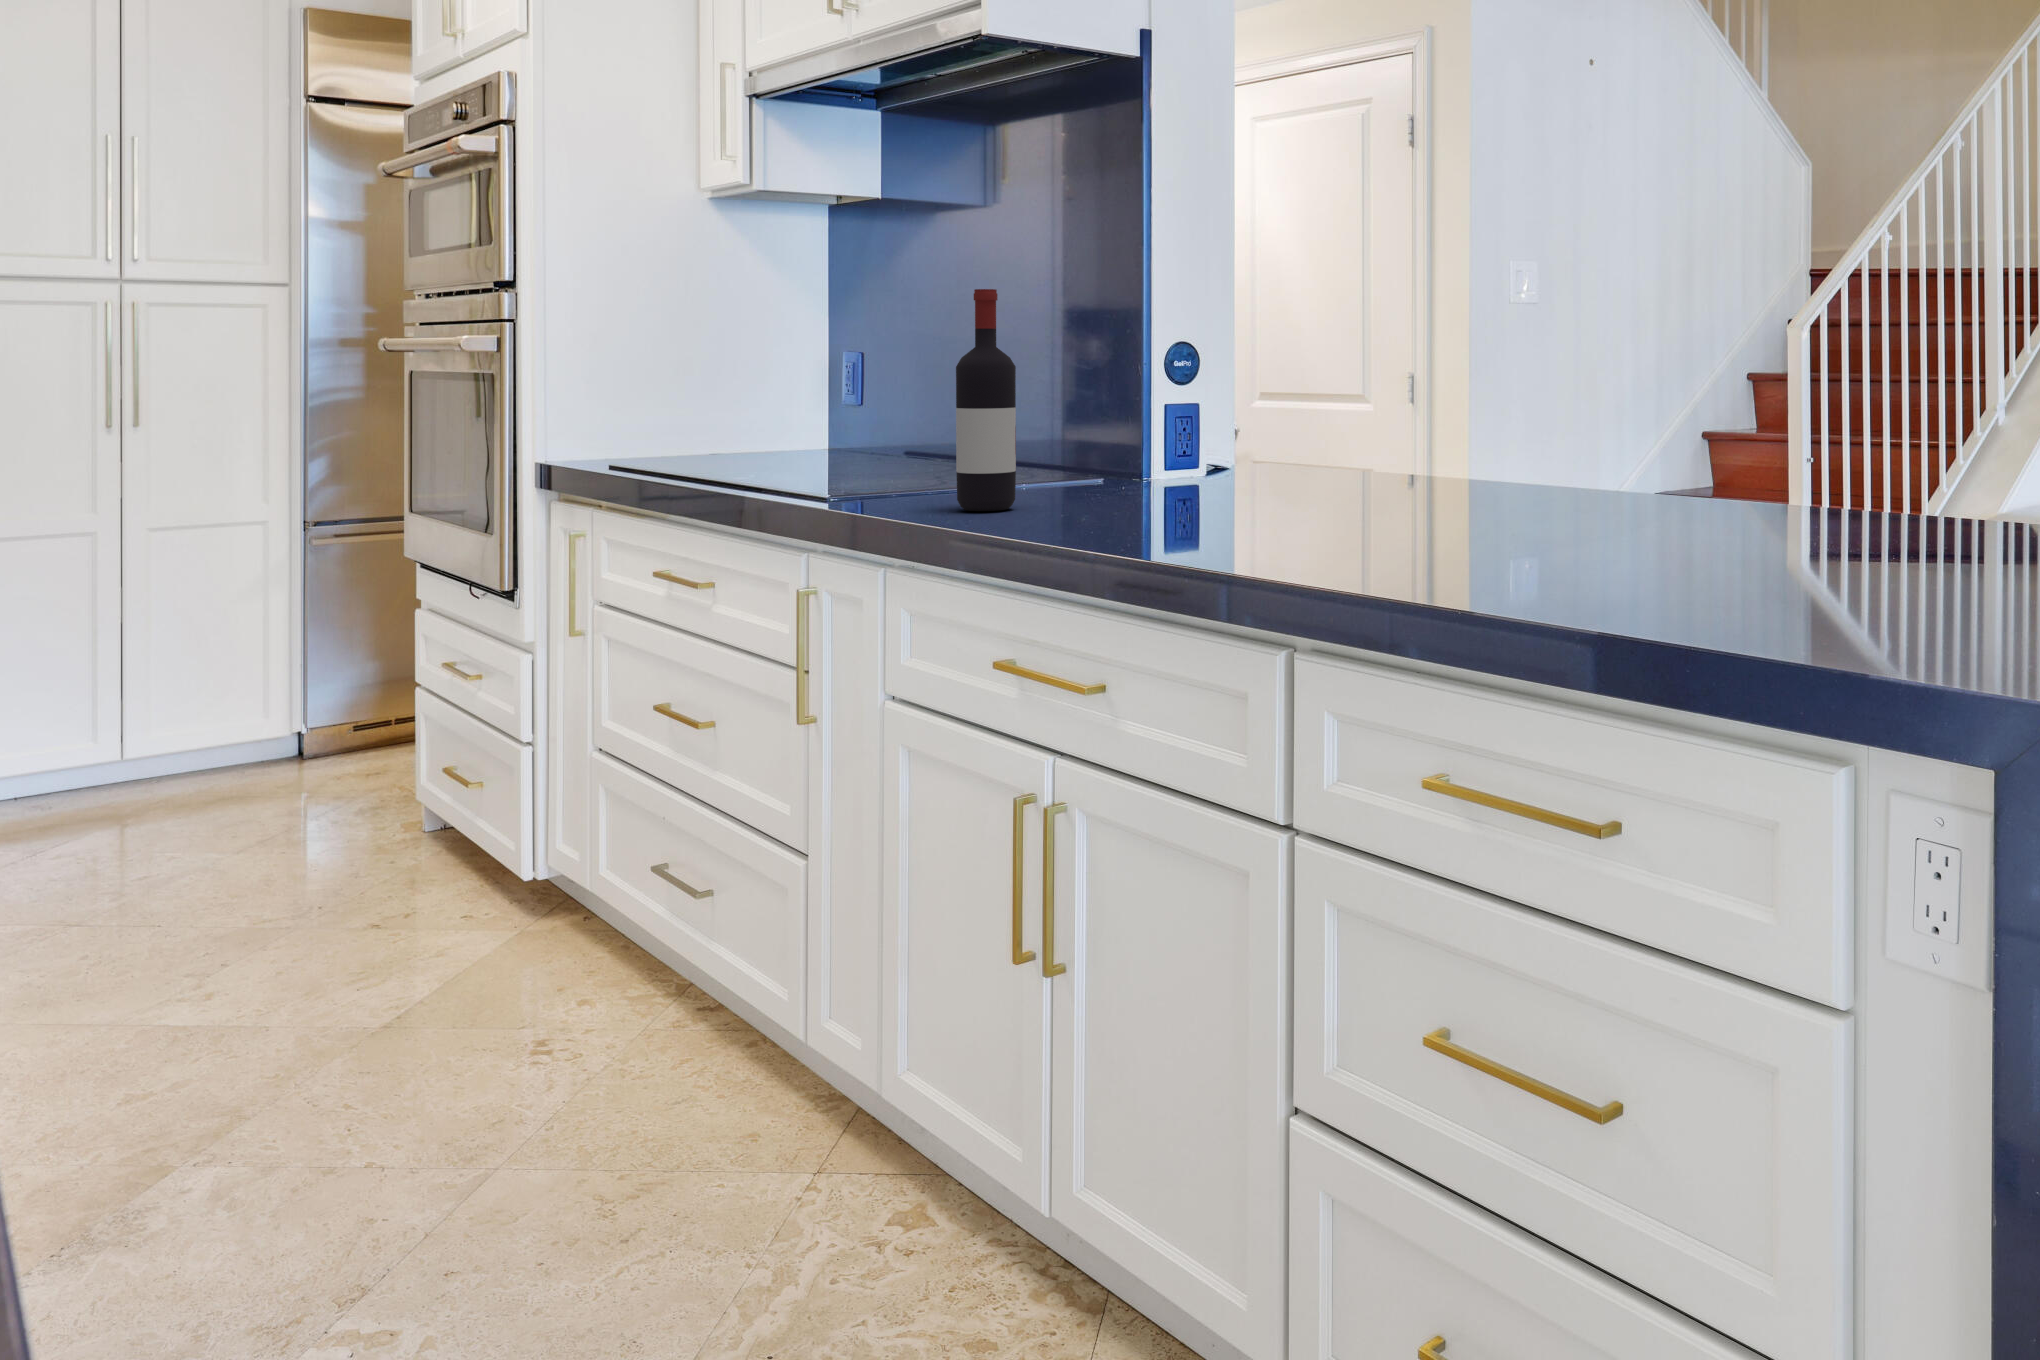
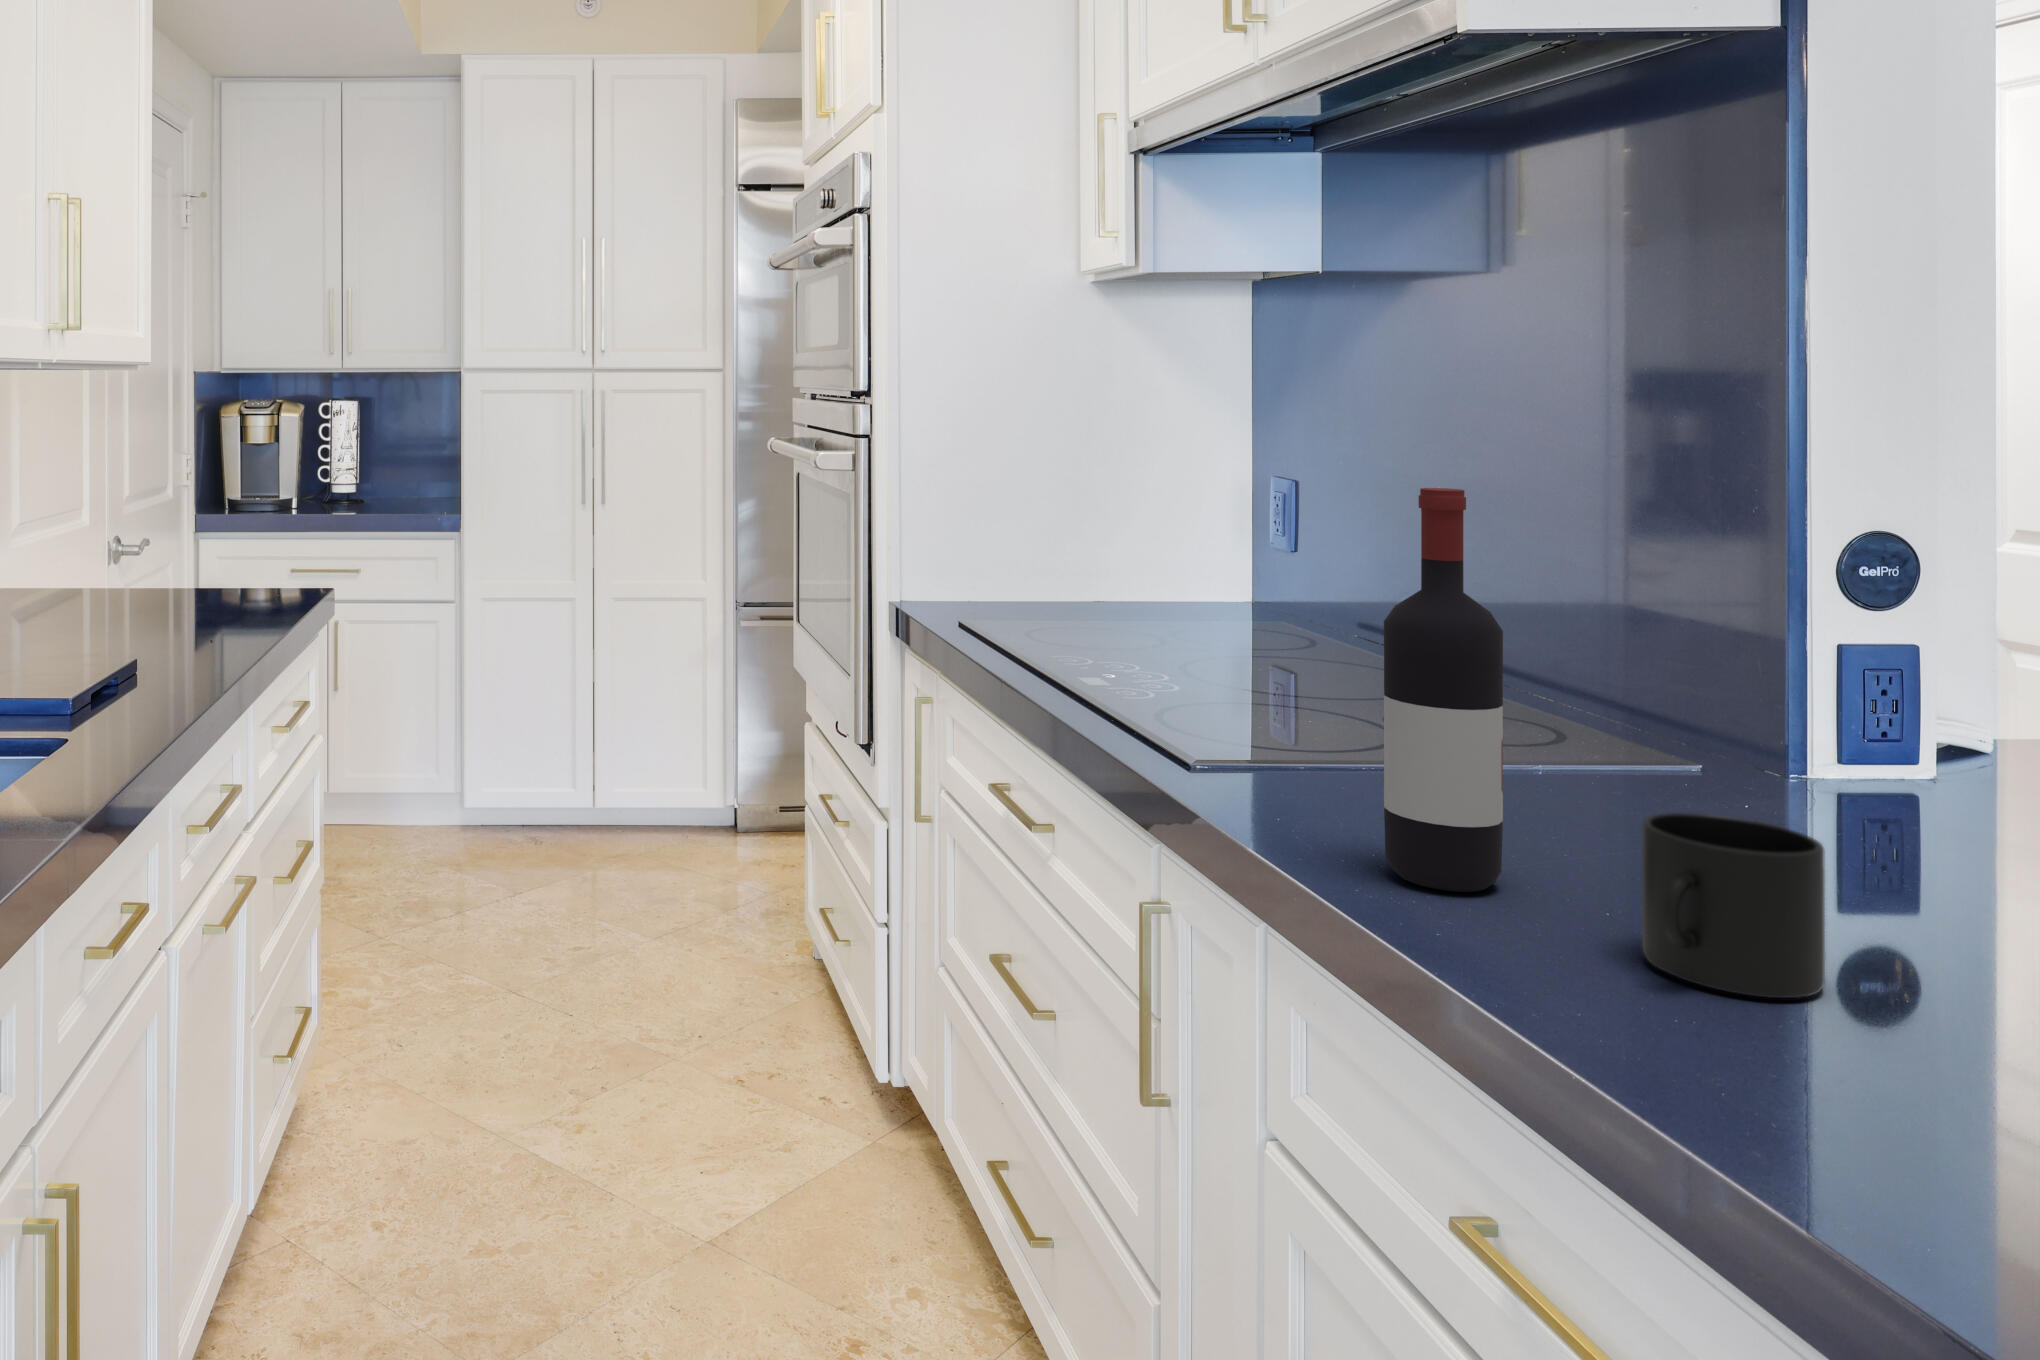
mug: none [1080,443,1153,517] -> present [1642,813,1825,998]

